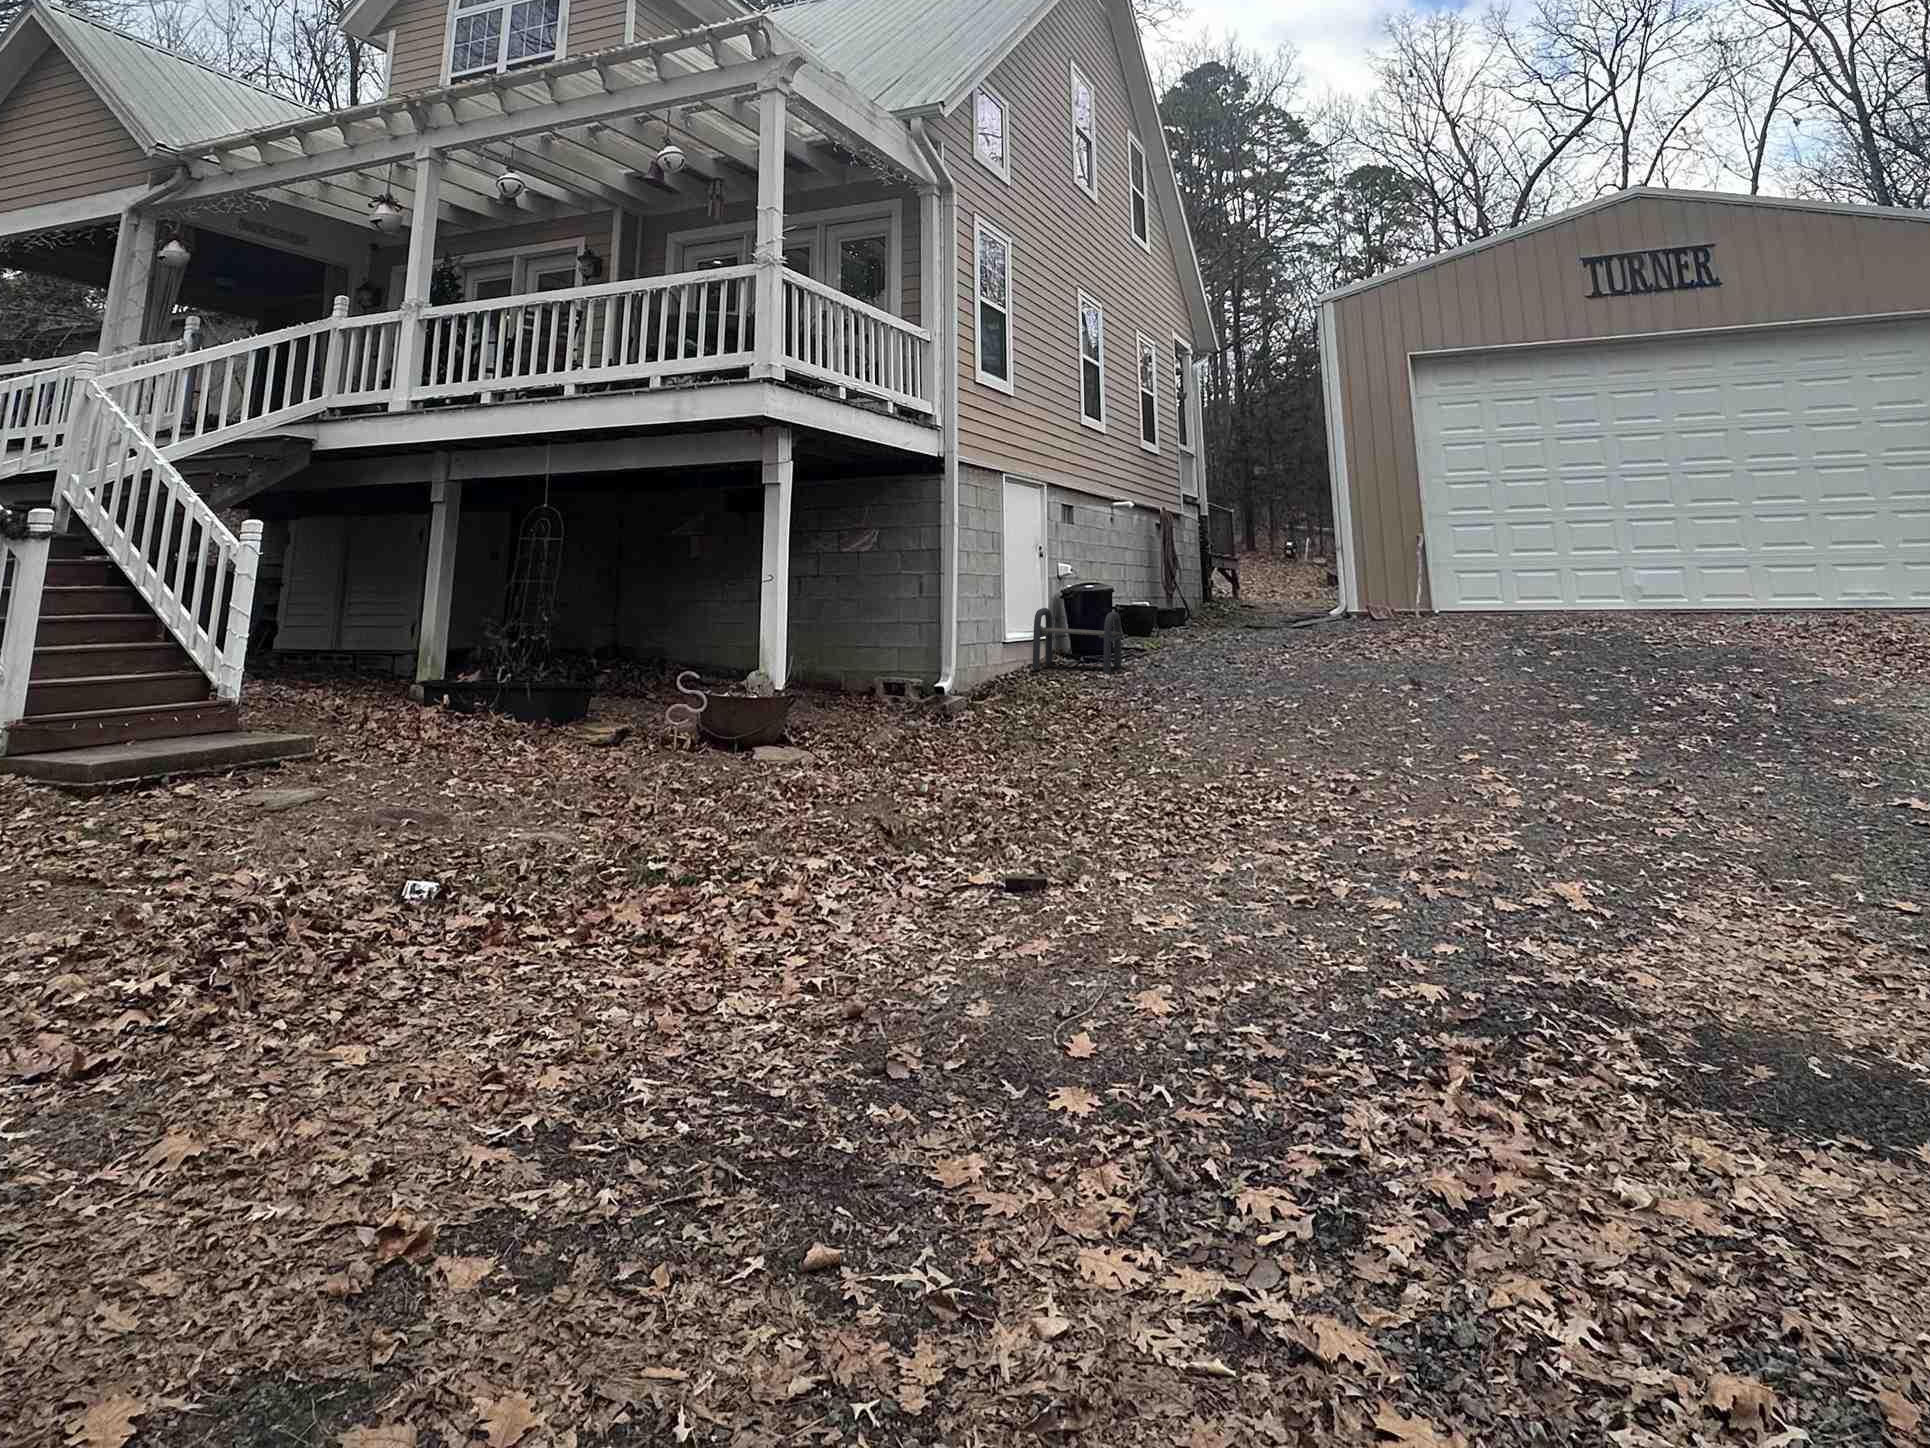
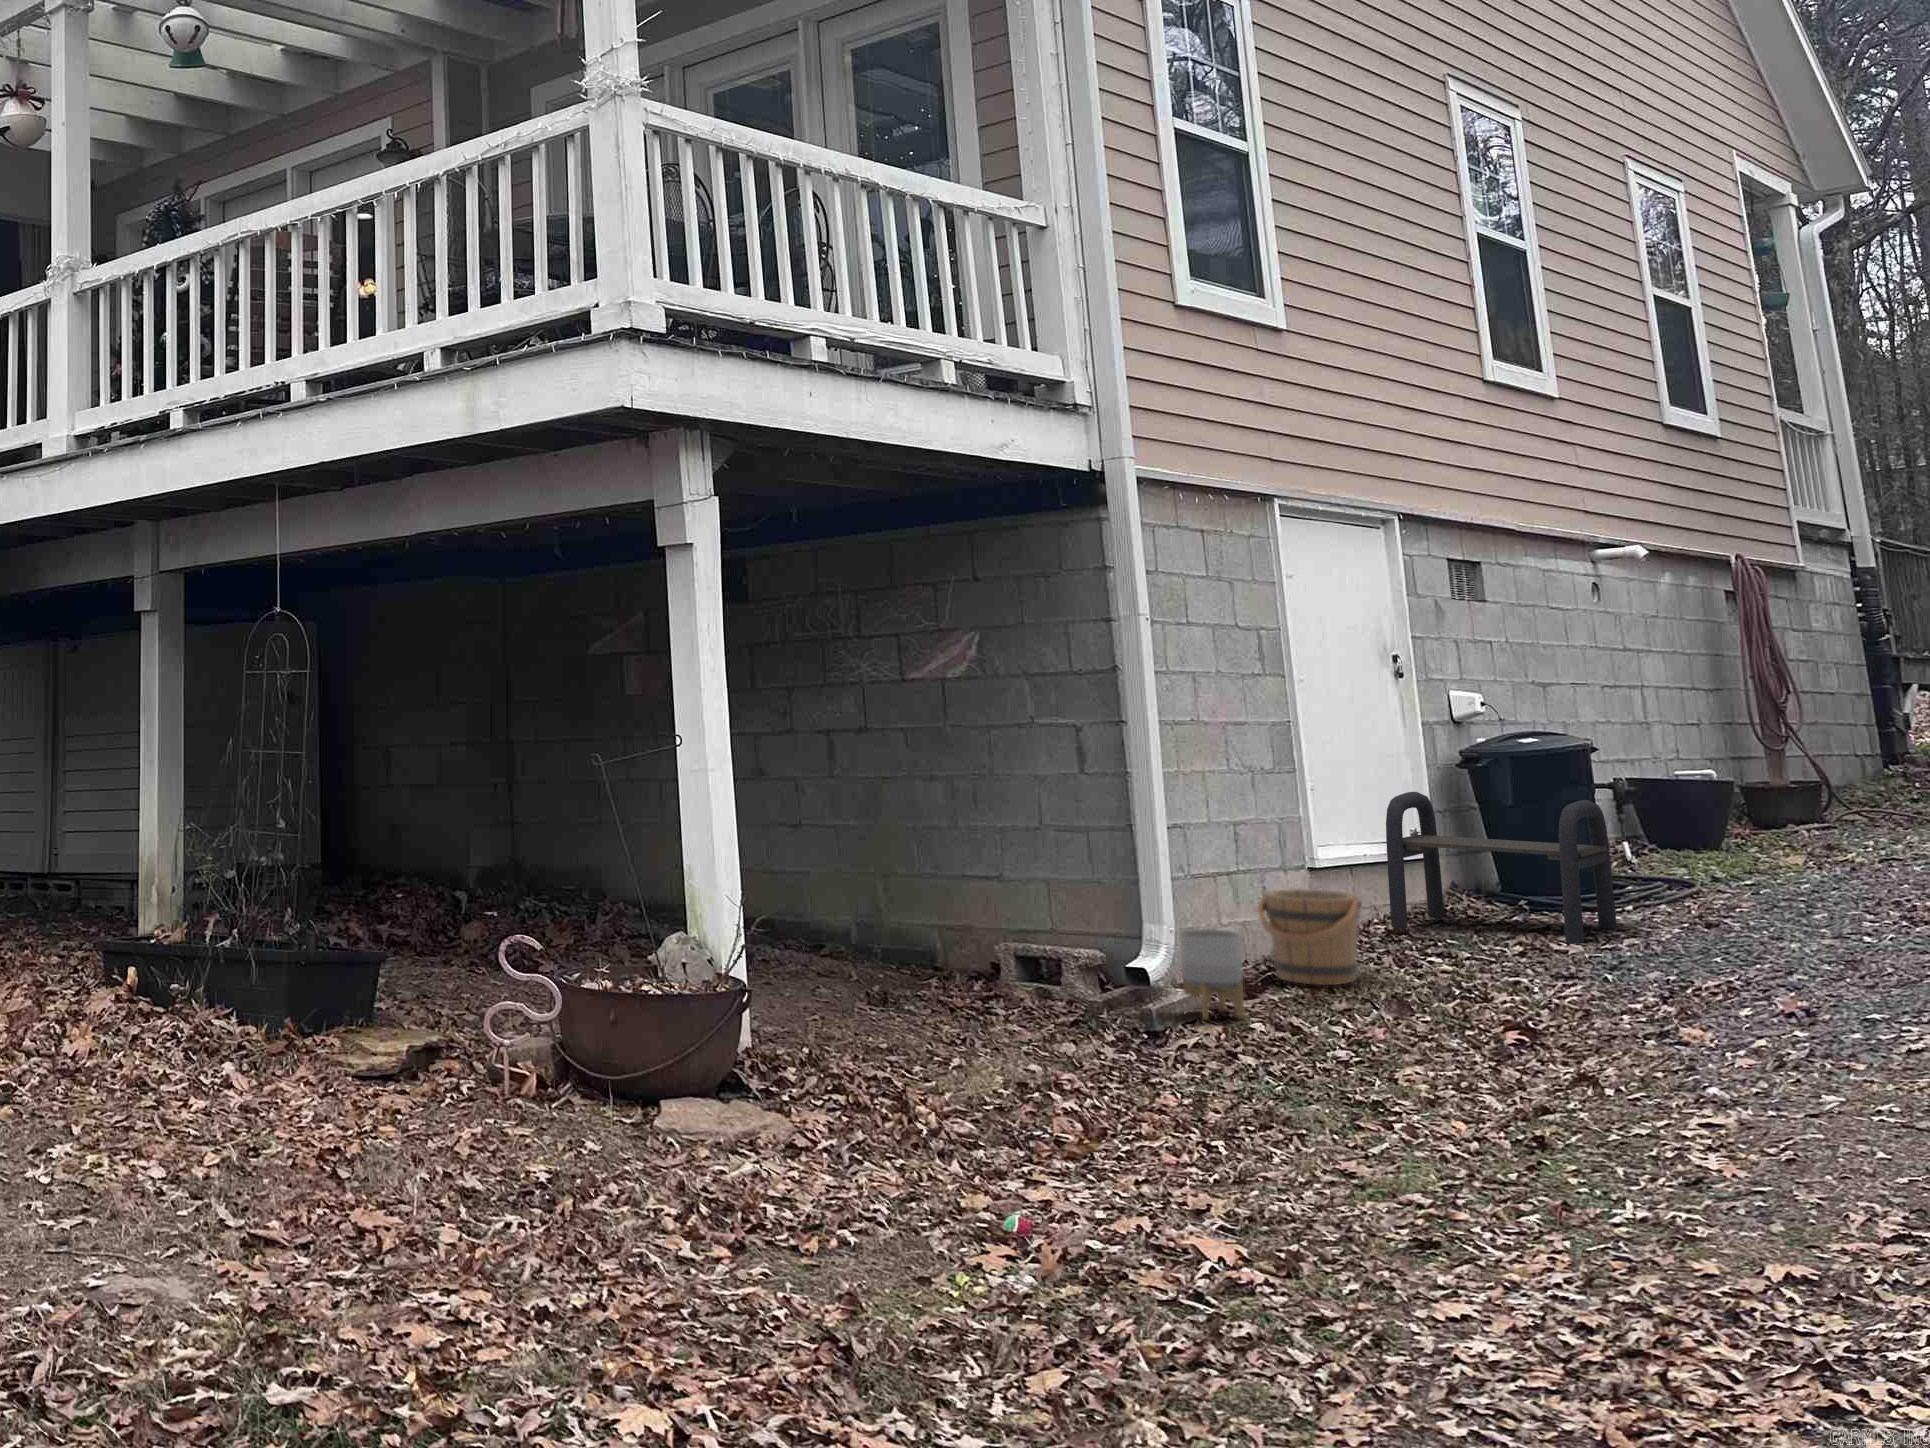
bucket: none [986,650,1031,693] -> present [1257,889,1362,985]
planter: none [958,667,985,709] -> present [1179,929,1245,1020]

